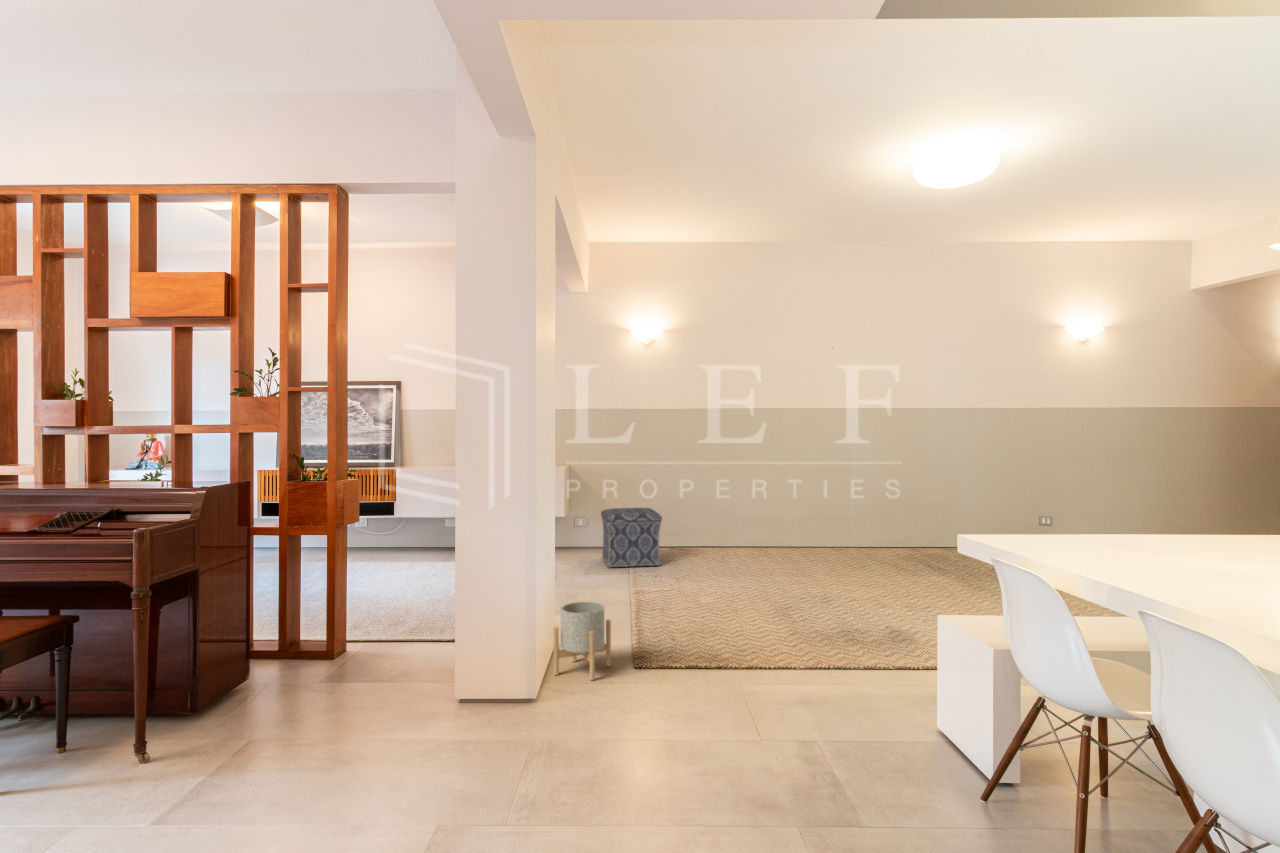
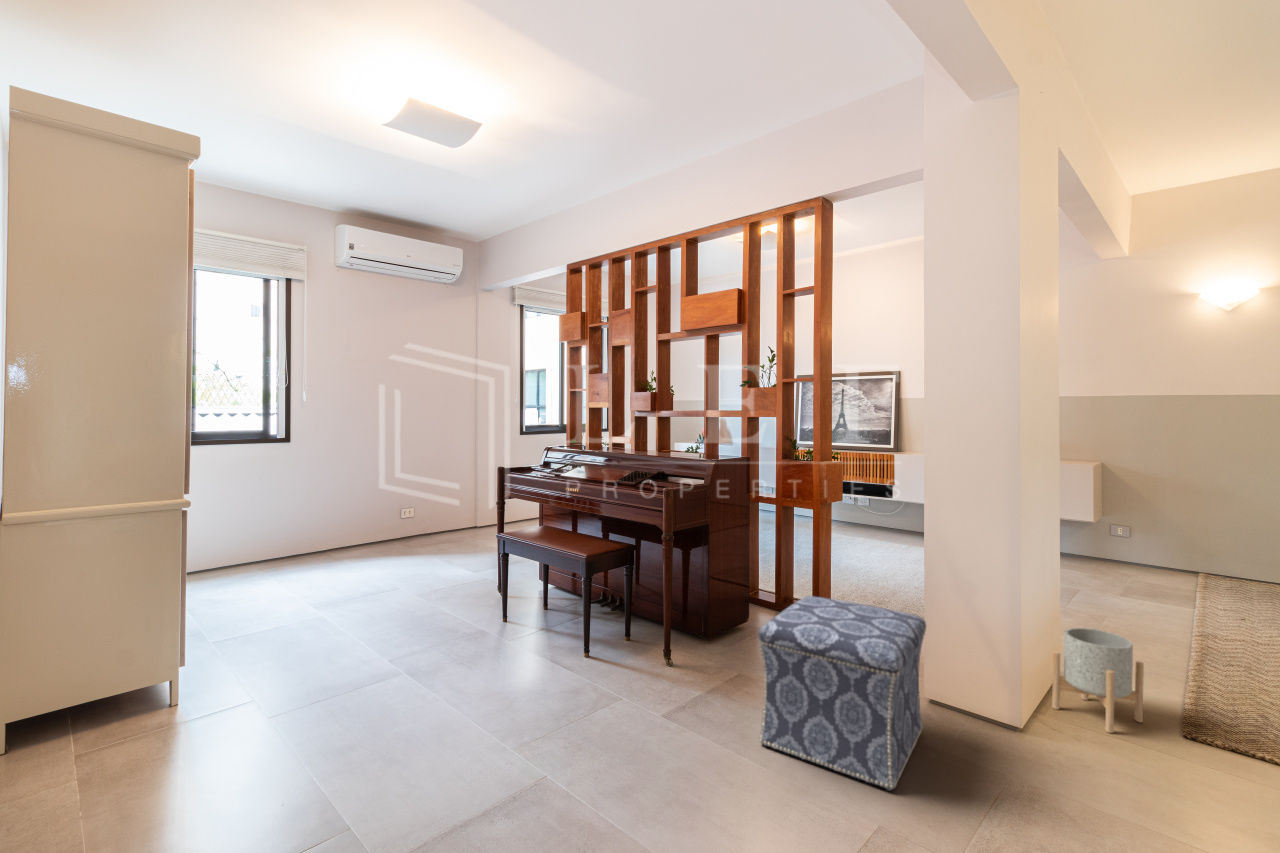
ottoman: present [601,508,662,568] -> present [759,596,926,790]

